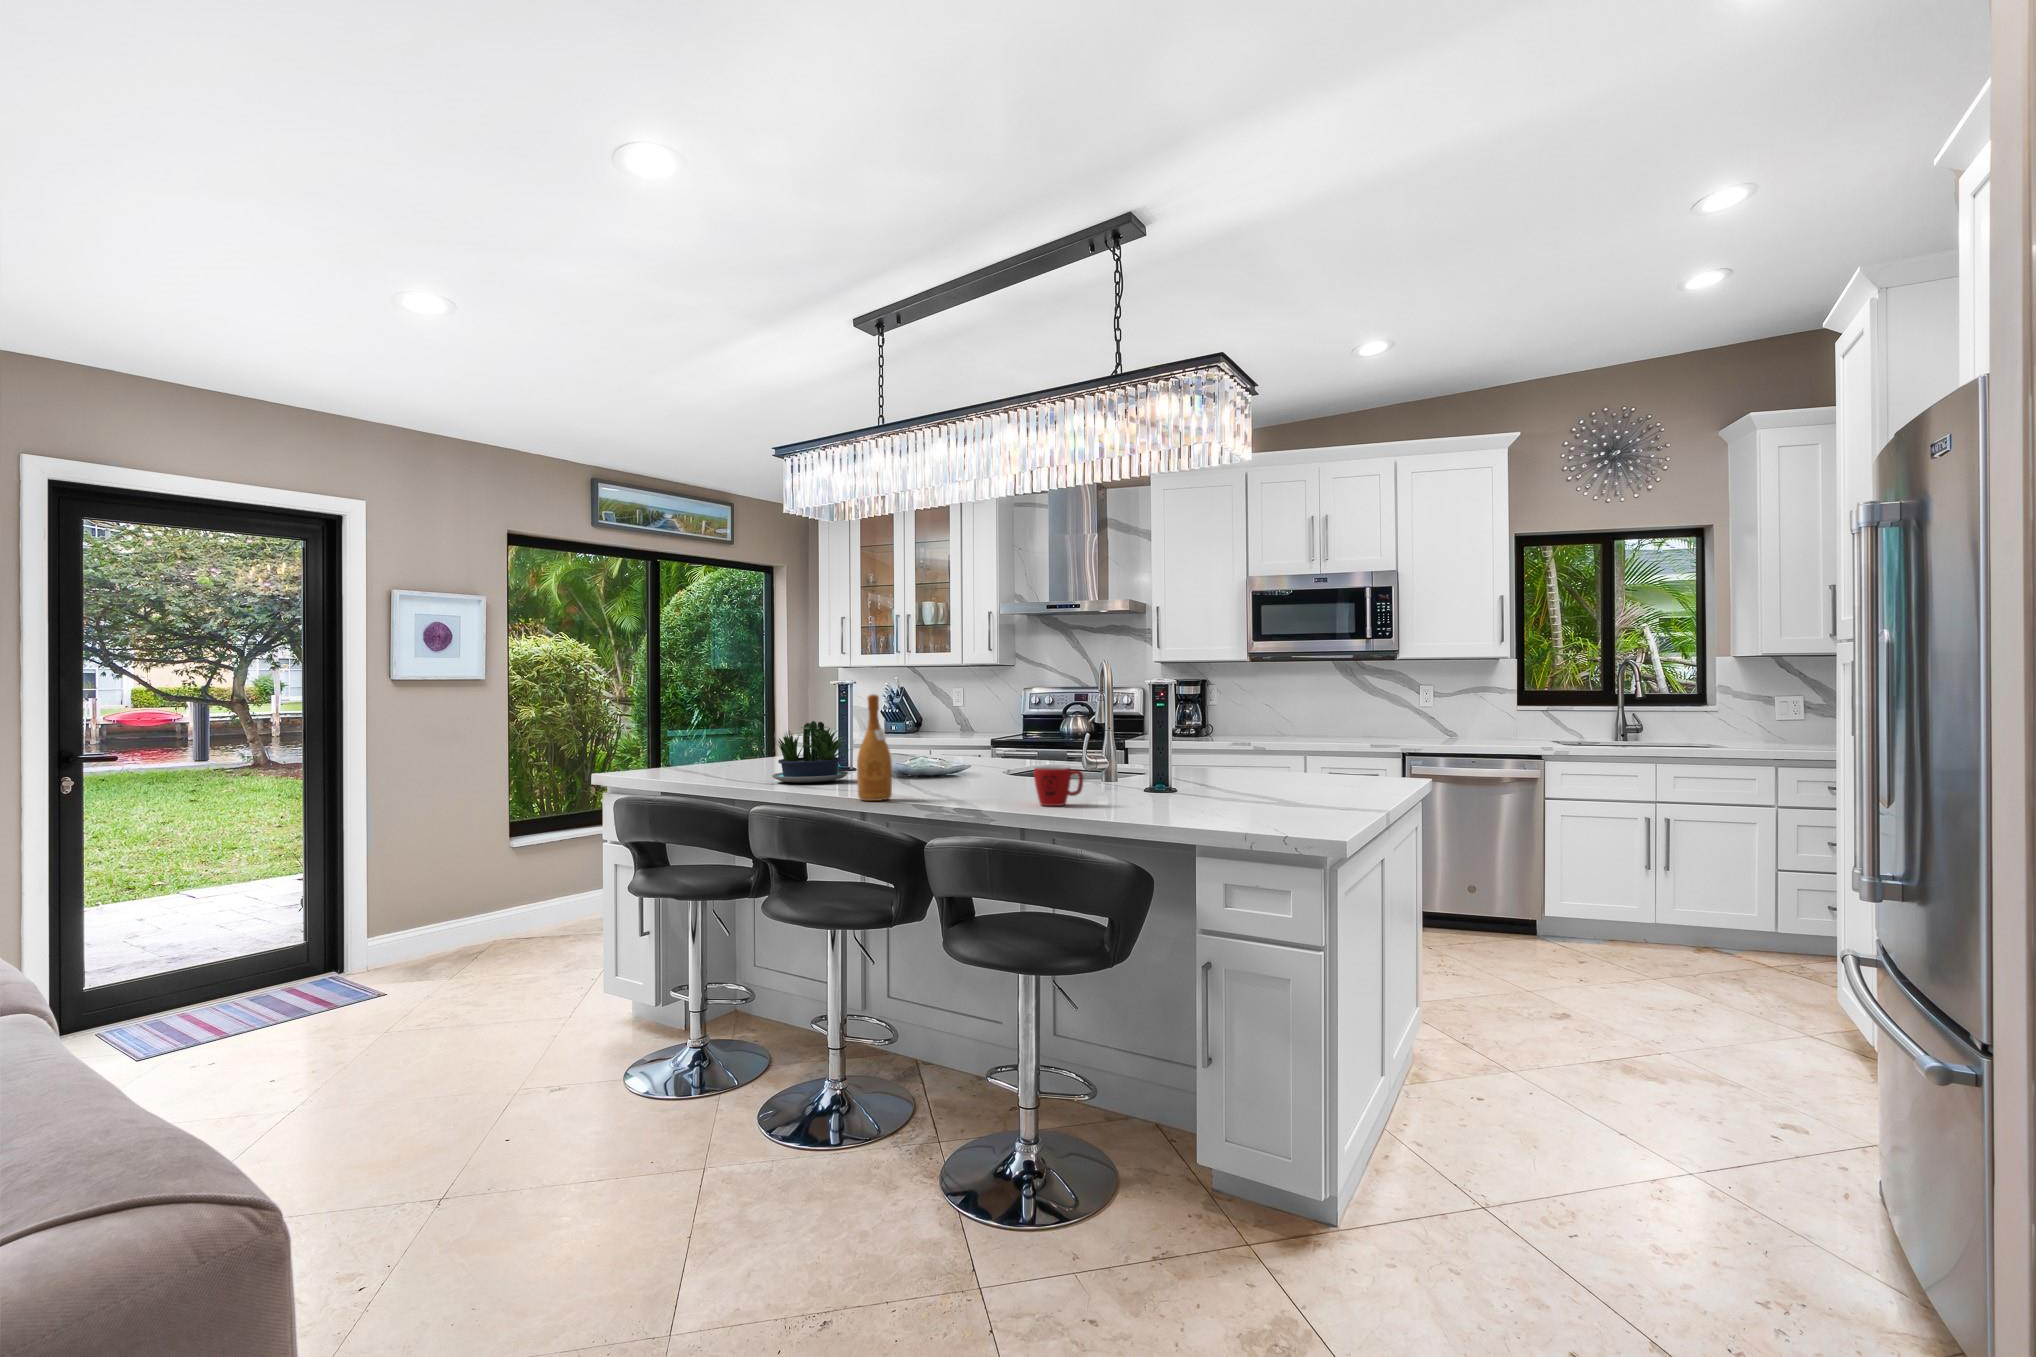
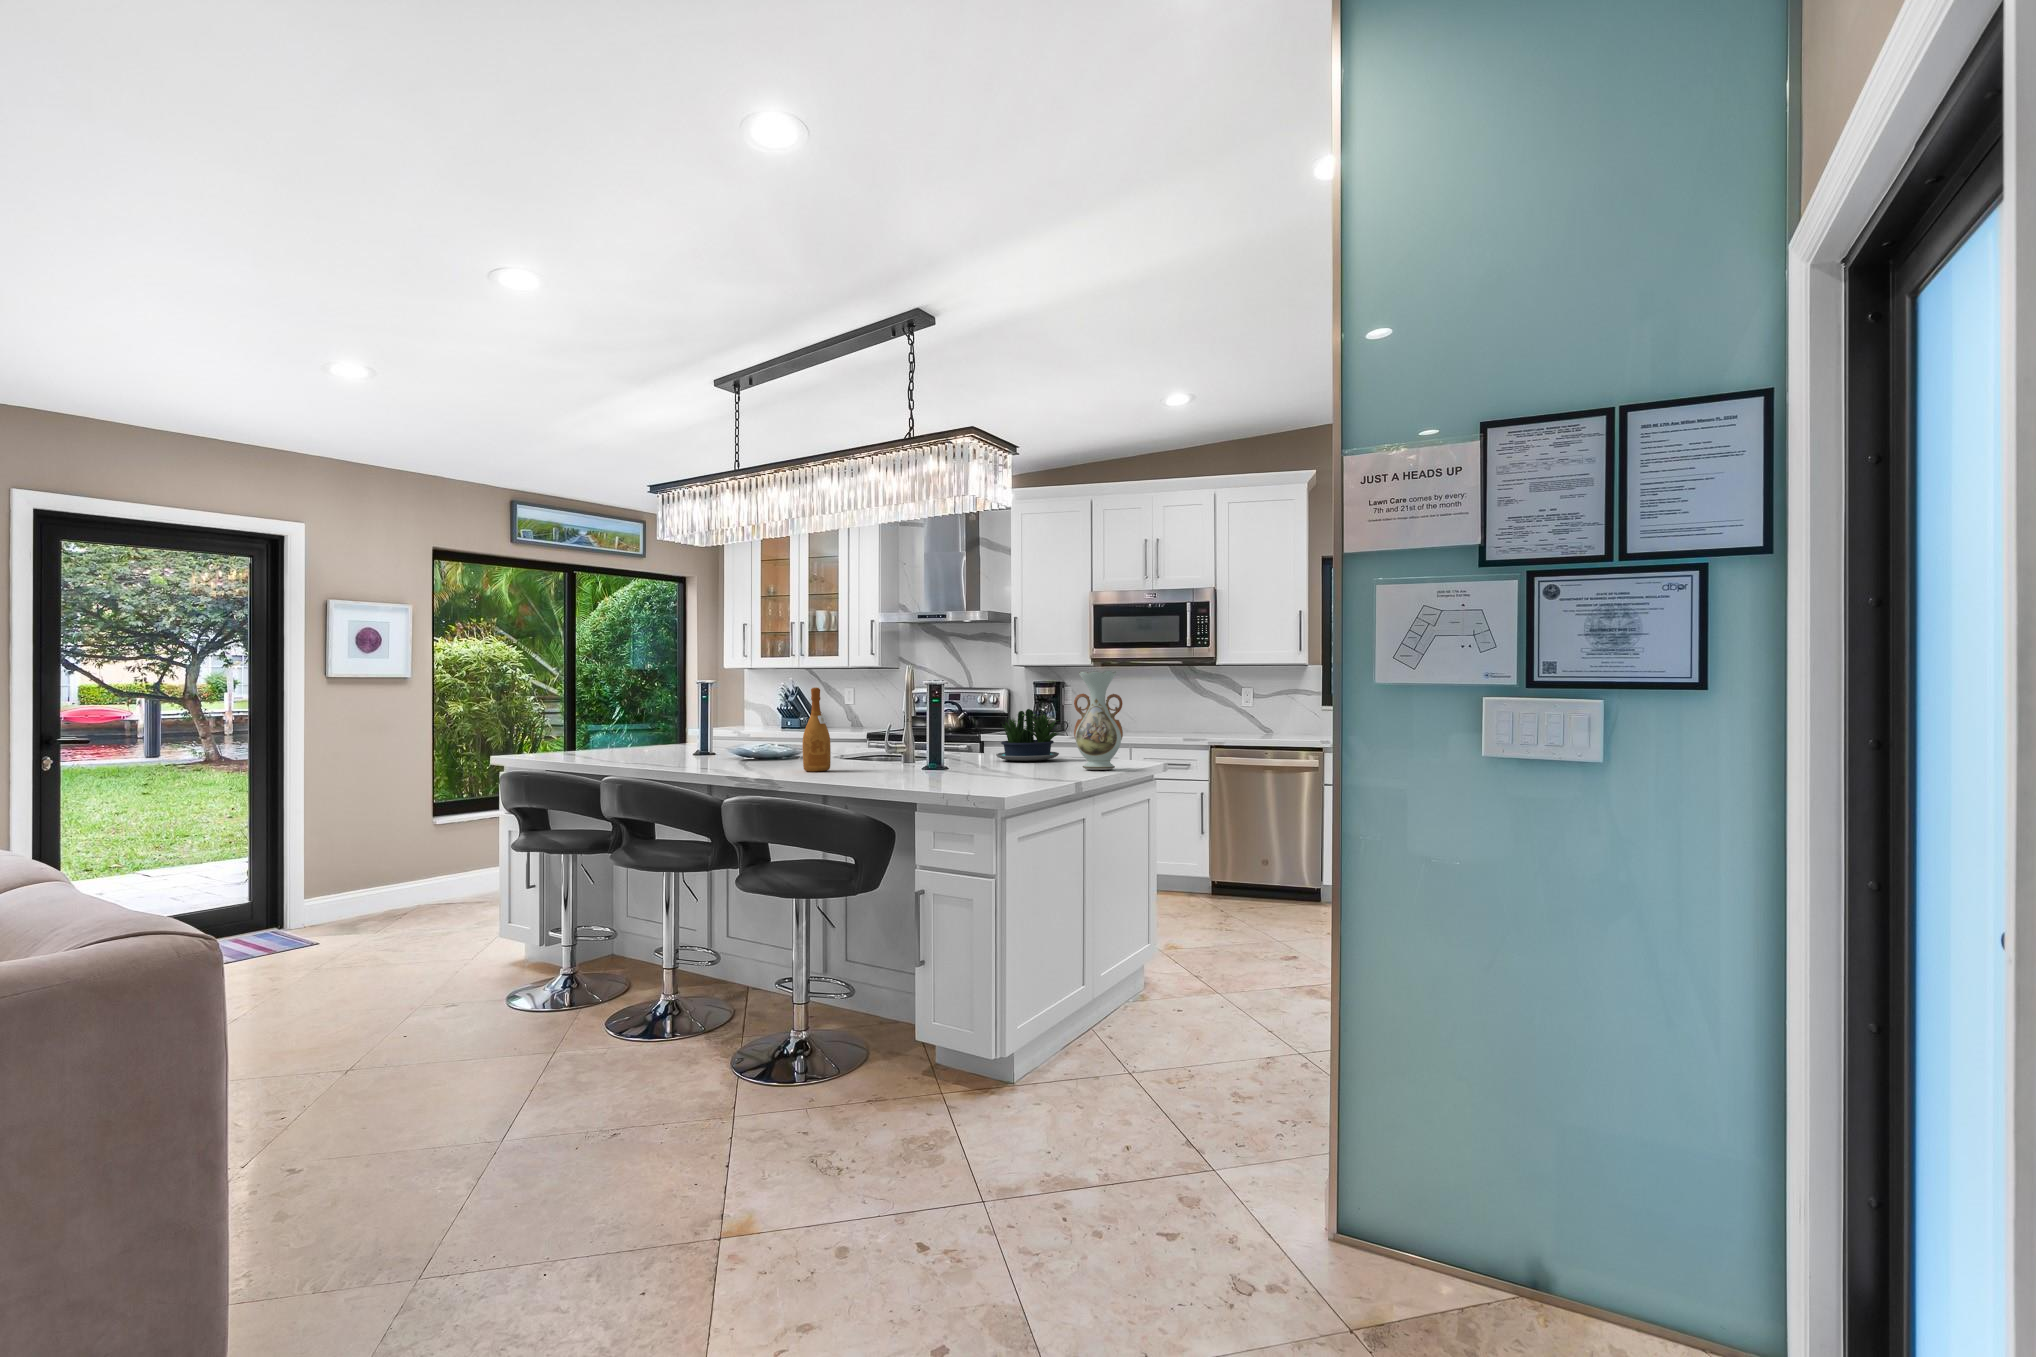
vase: none [1205,673,1271,806] -> present [1074,671,1123,770]
potted plant: present [772,721,848,783] -> present [996,709,1060,761]
mug: present [1034,766,1083,806] -> none [946,742,984,772]

